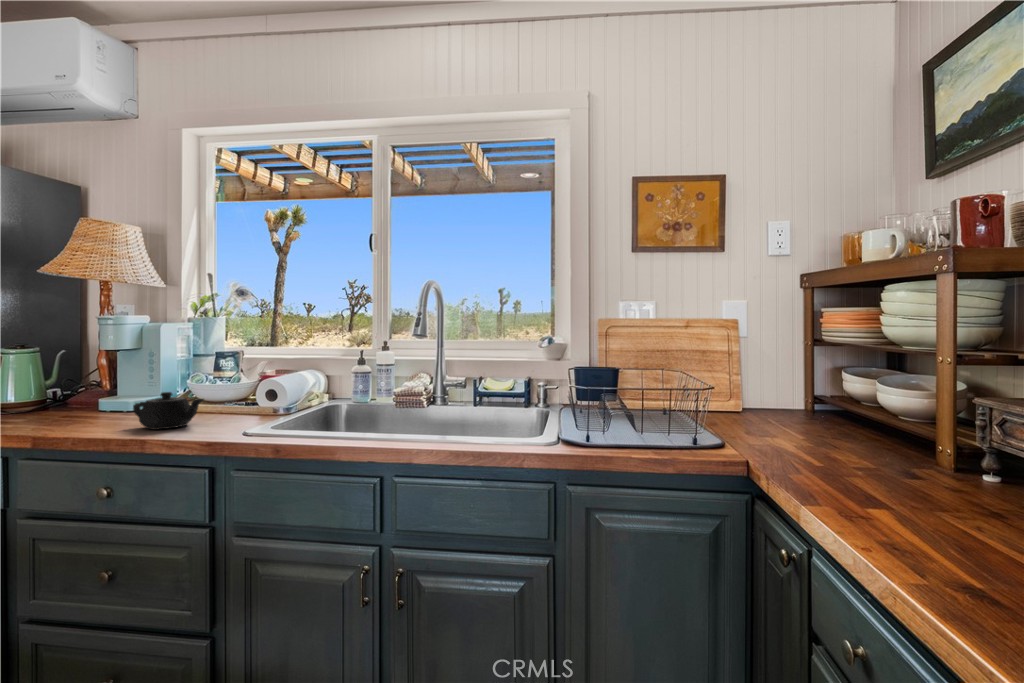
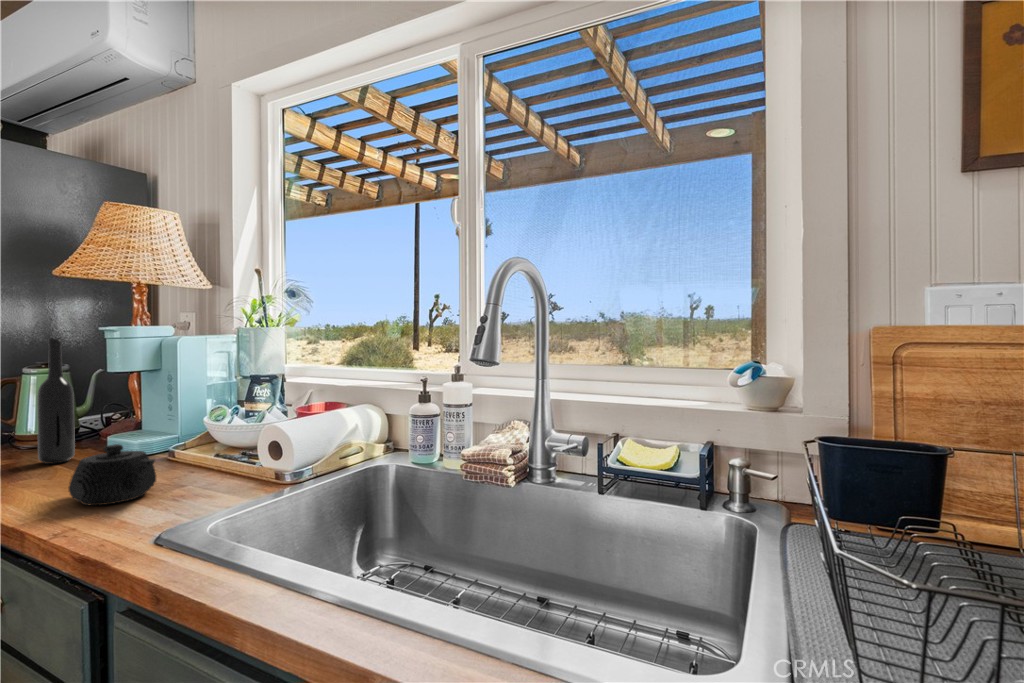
bottle: none [48,323,76,419] -> present [37,339,75,464]

